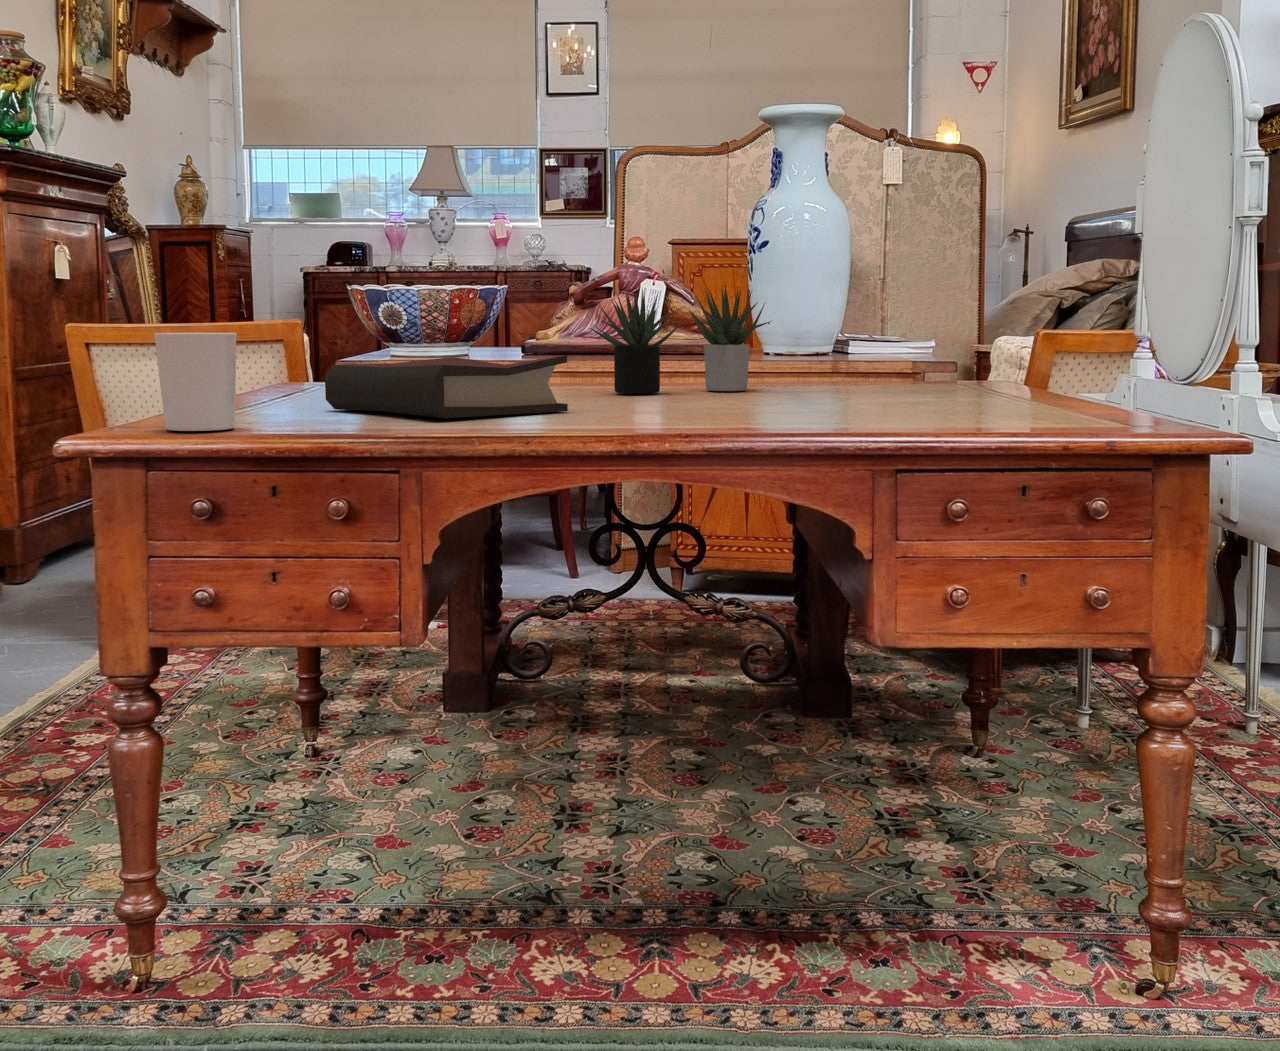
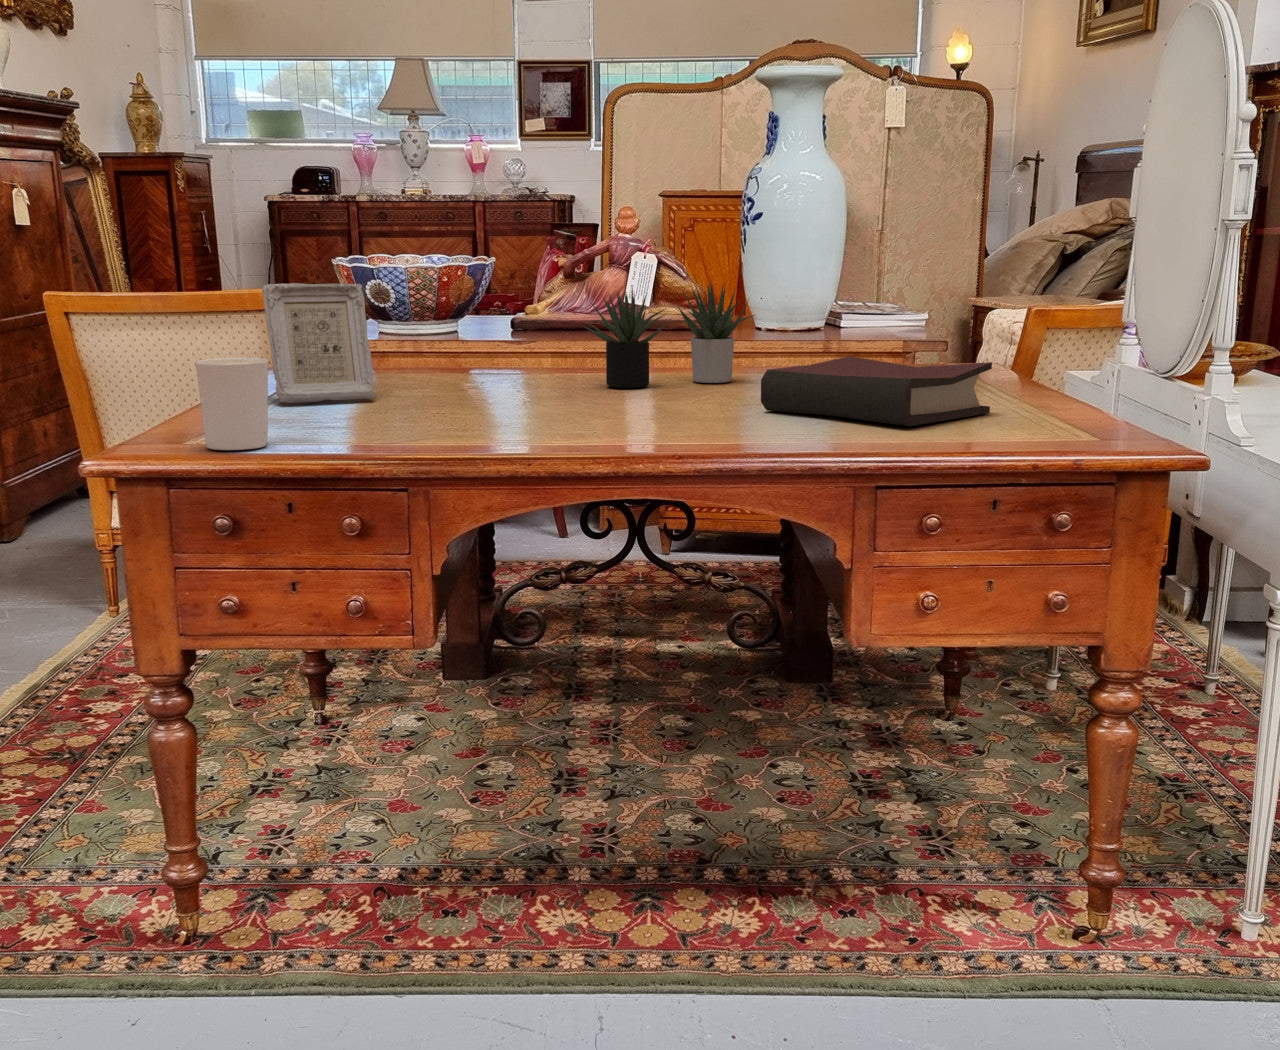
picture frame: none [248,278,366,402] -> present [262,283,374,403]
hardback book: present [325,355,568,418] -> present [761,356,992,426]

